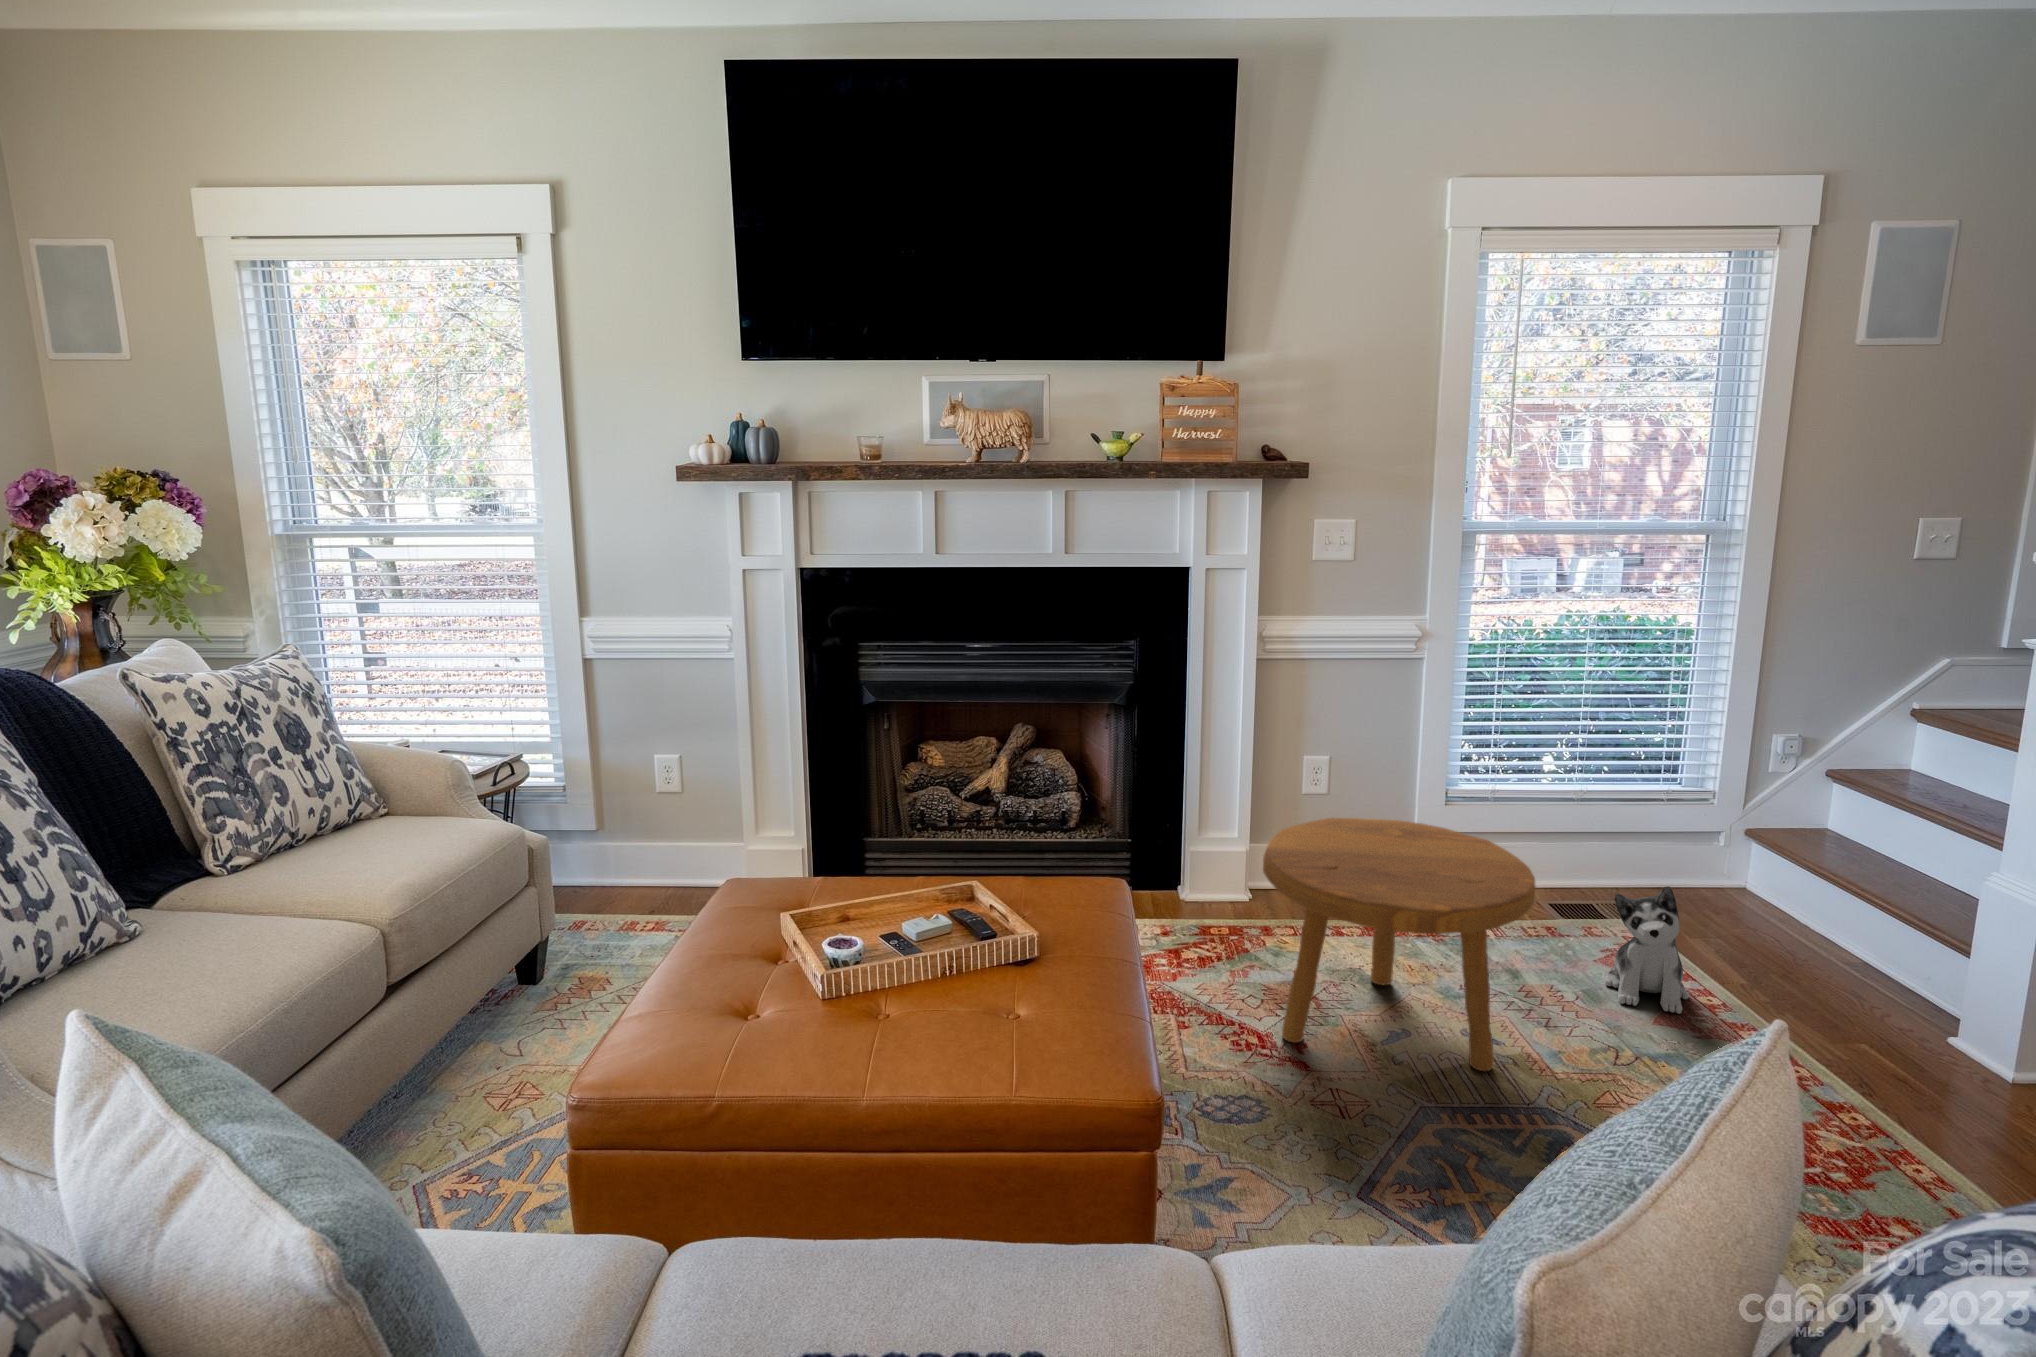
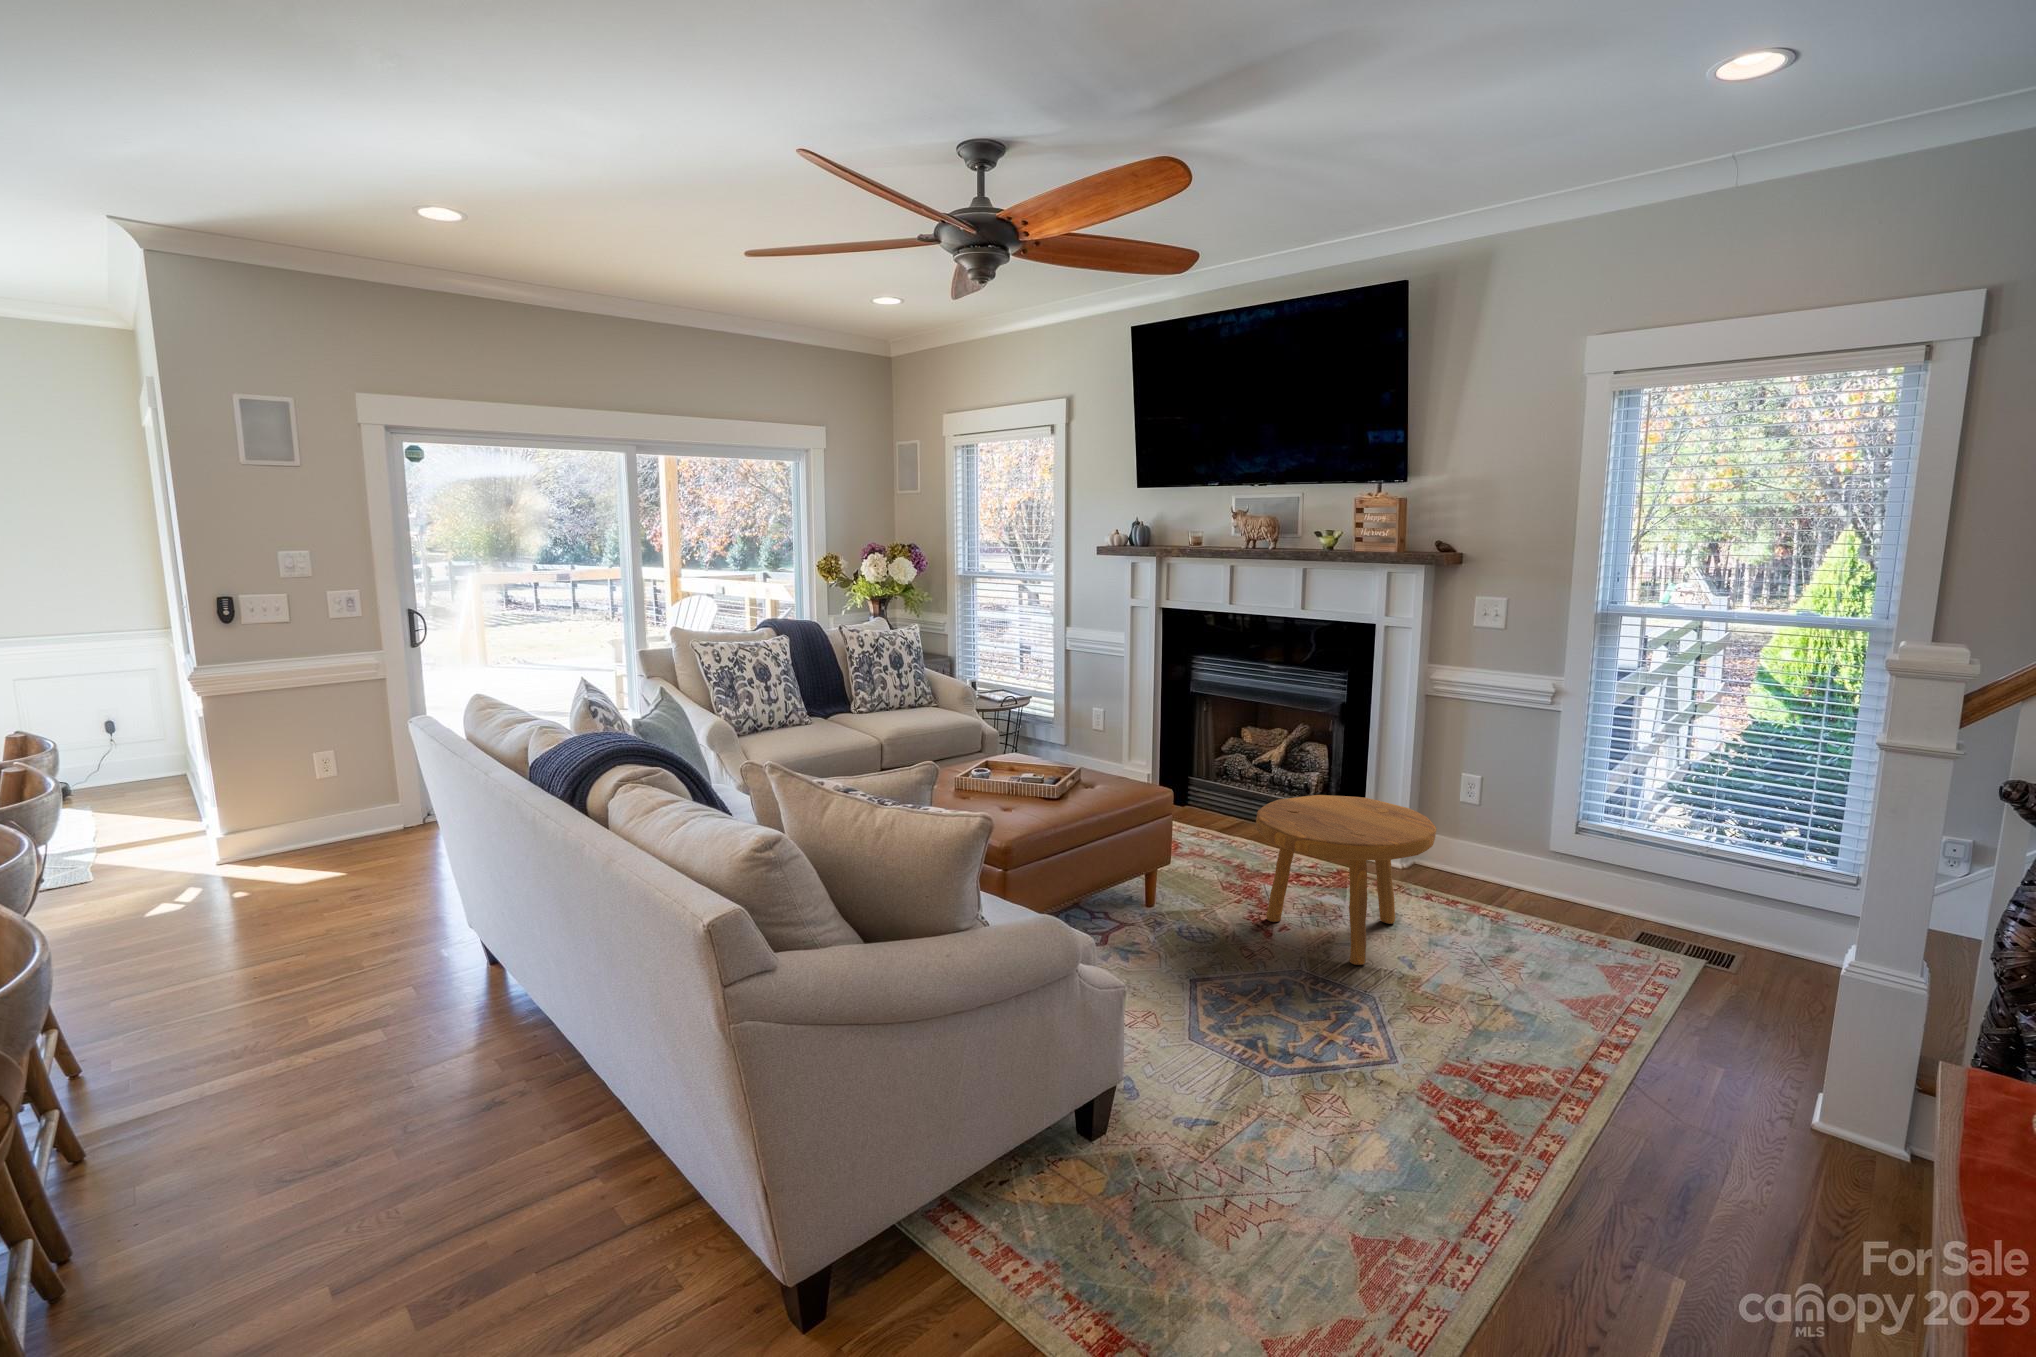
plush toy: present [1605,886,1689,1014] -> none [1540,897,1622,998]

